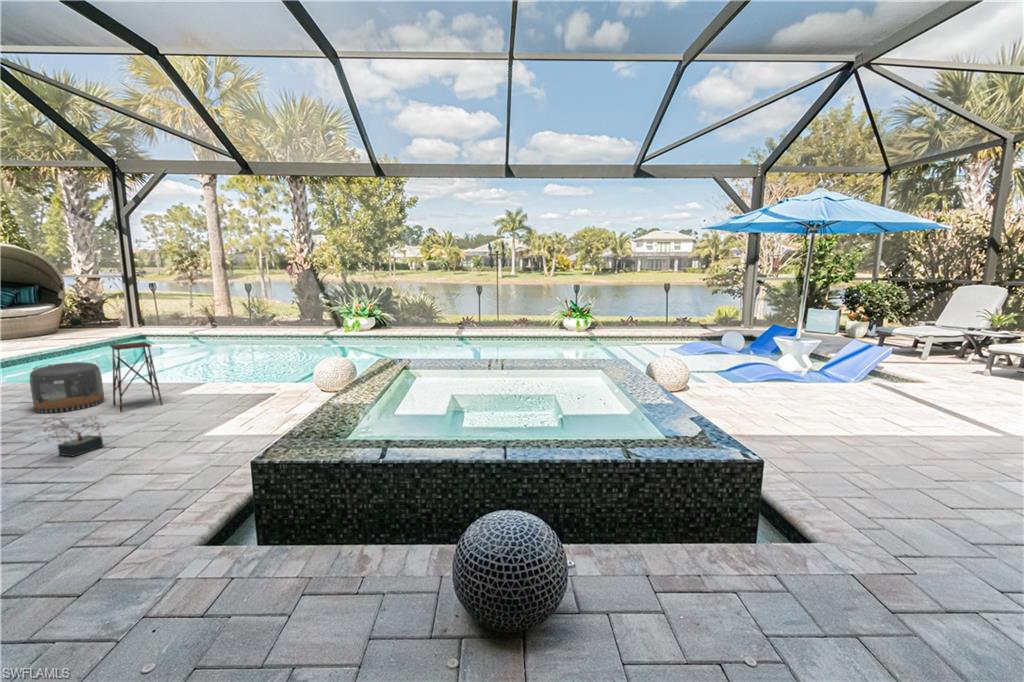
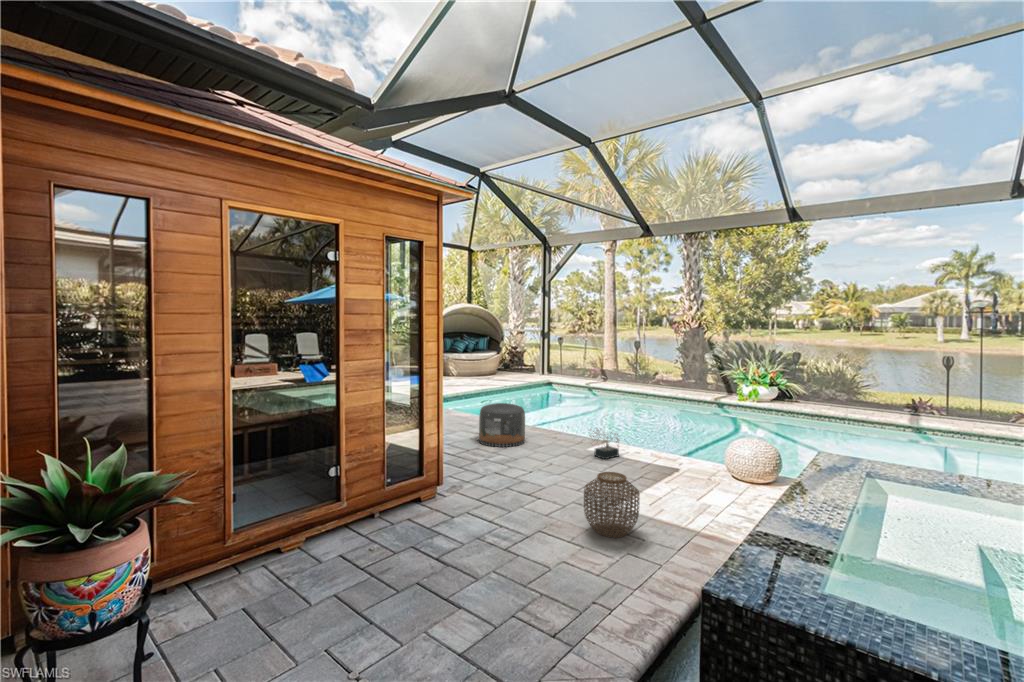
side table: present [110,342,162,412] -> none [531,391,569,457]
woven basket: none [169,405,227,460] -> present [584,472,640,538]
decorative plant: present [44,417,103,457] -> present [590,428,619,459]

